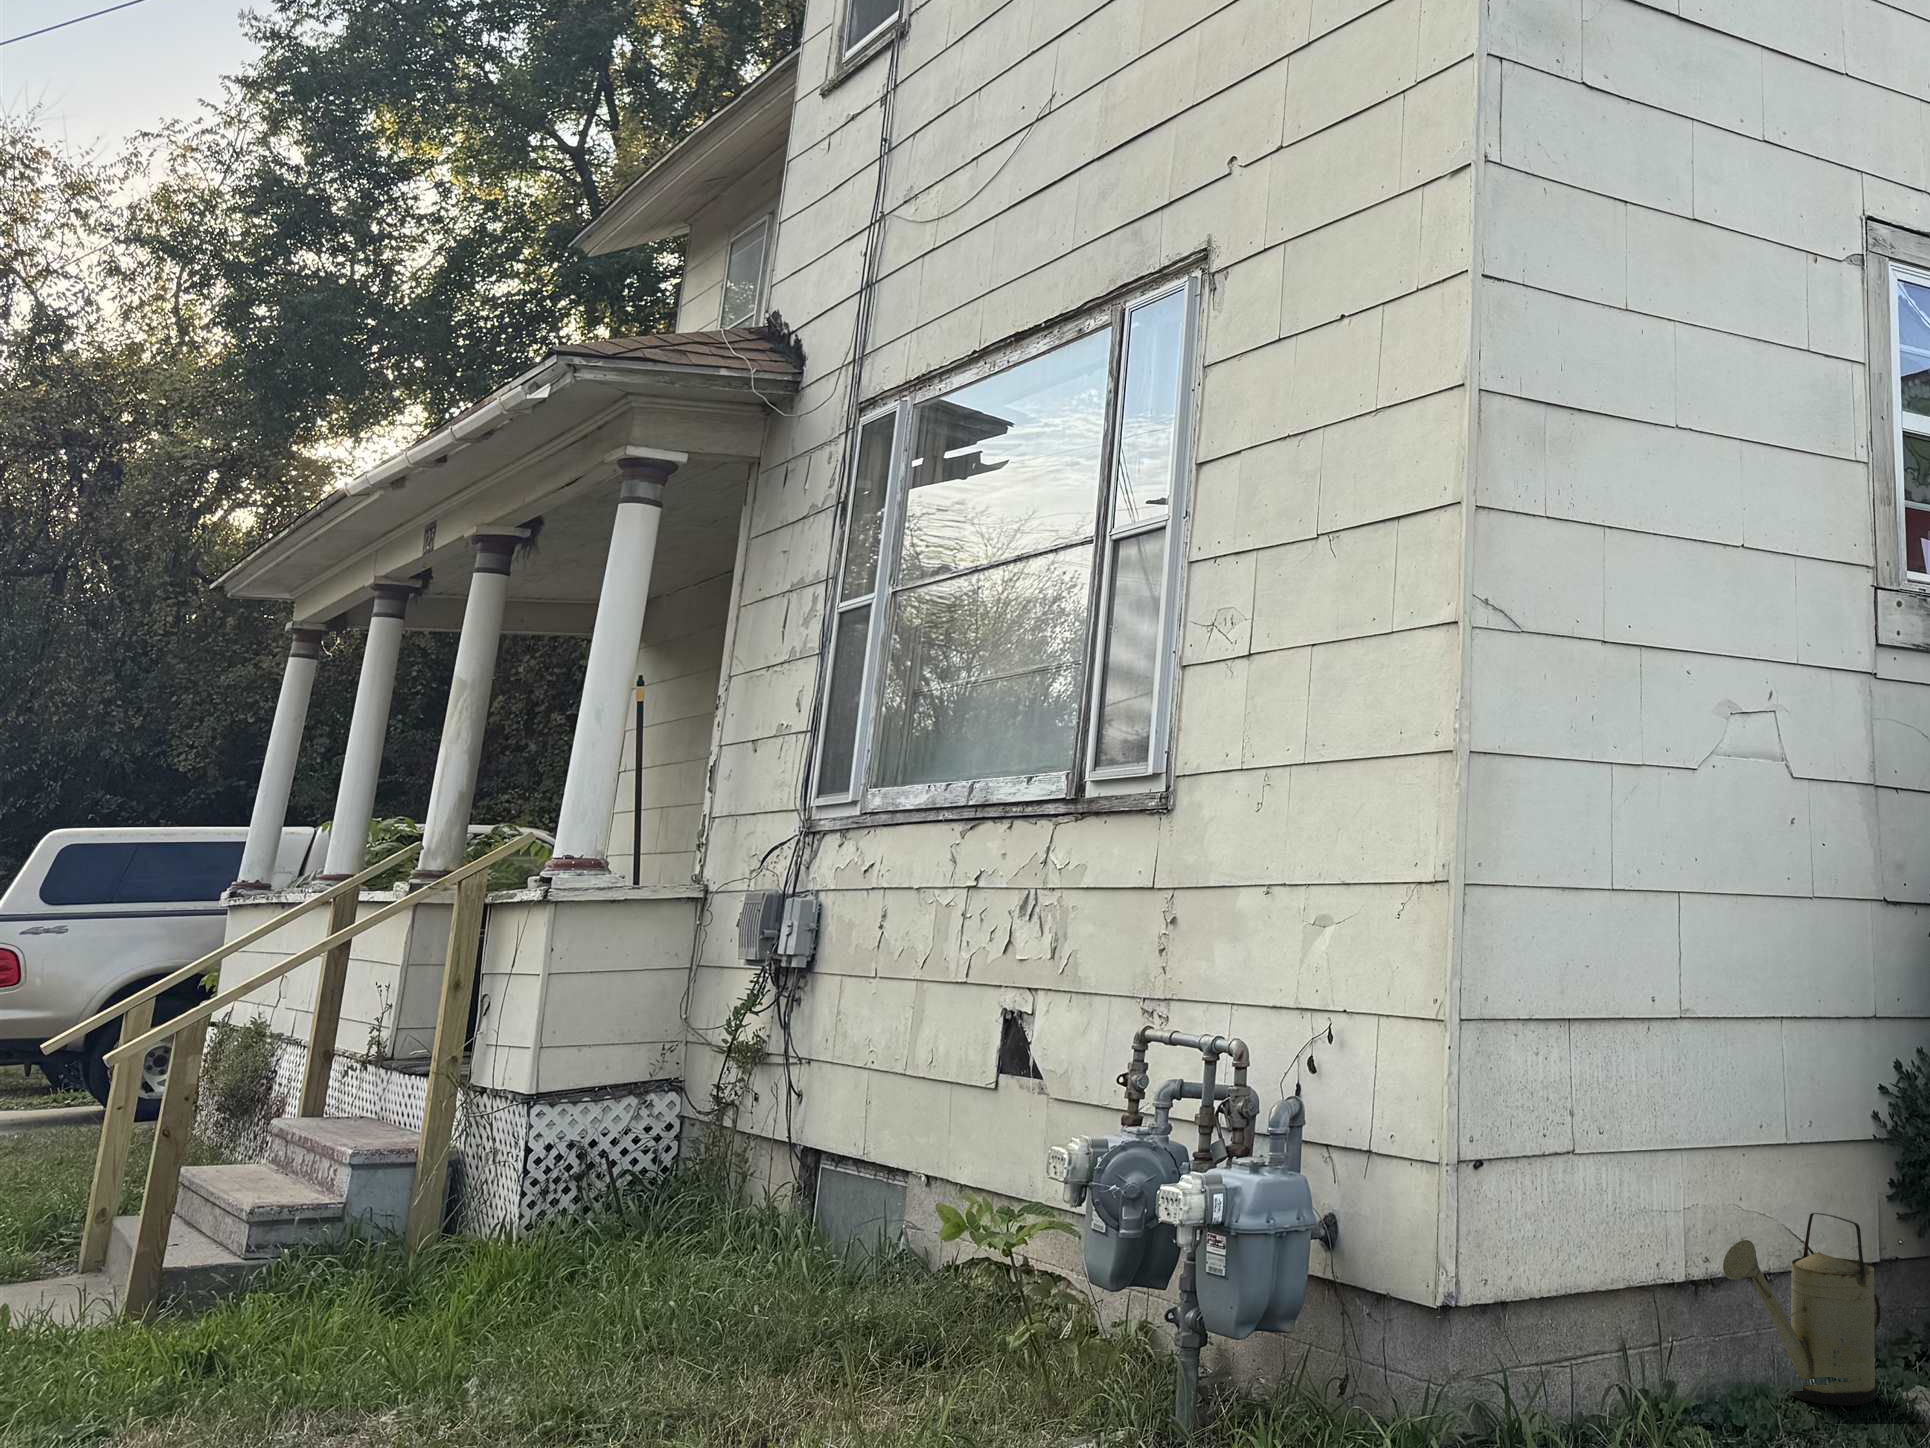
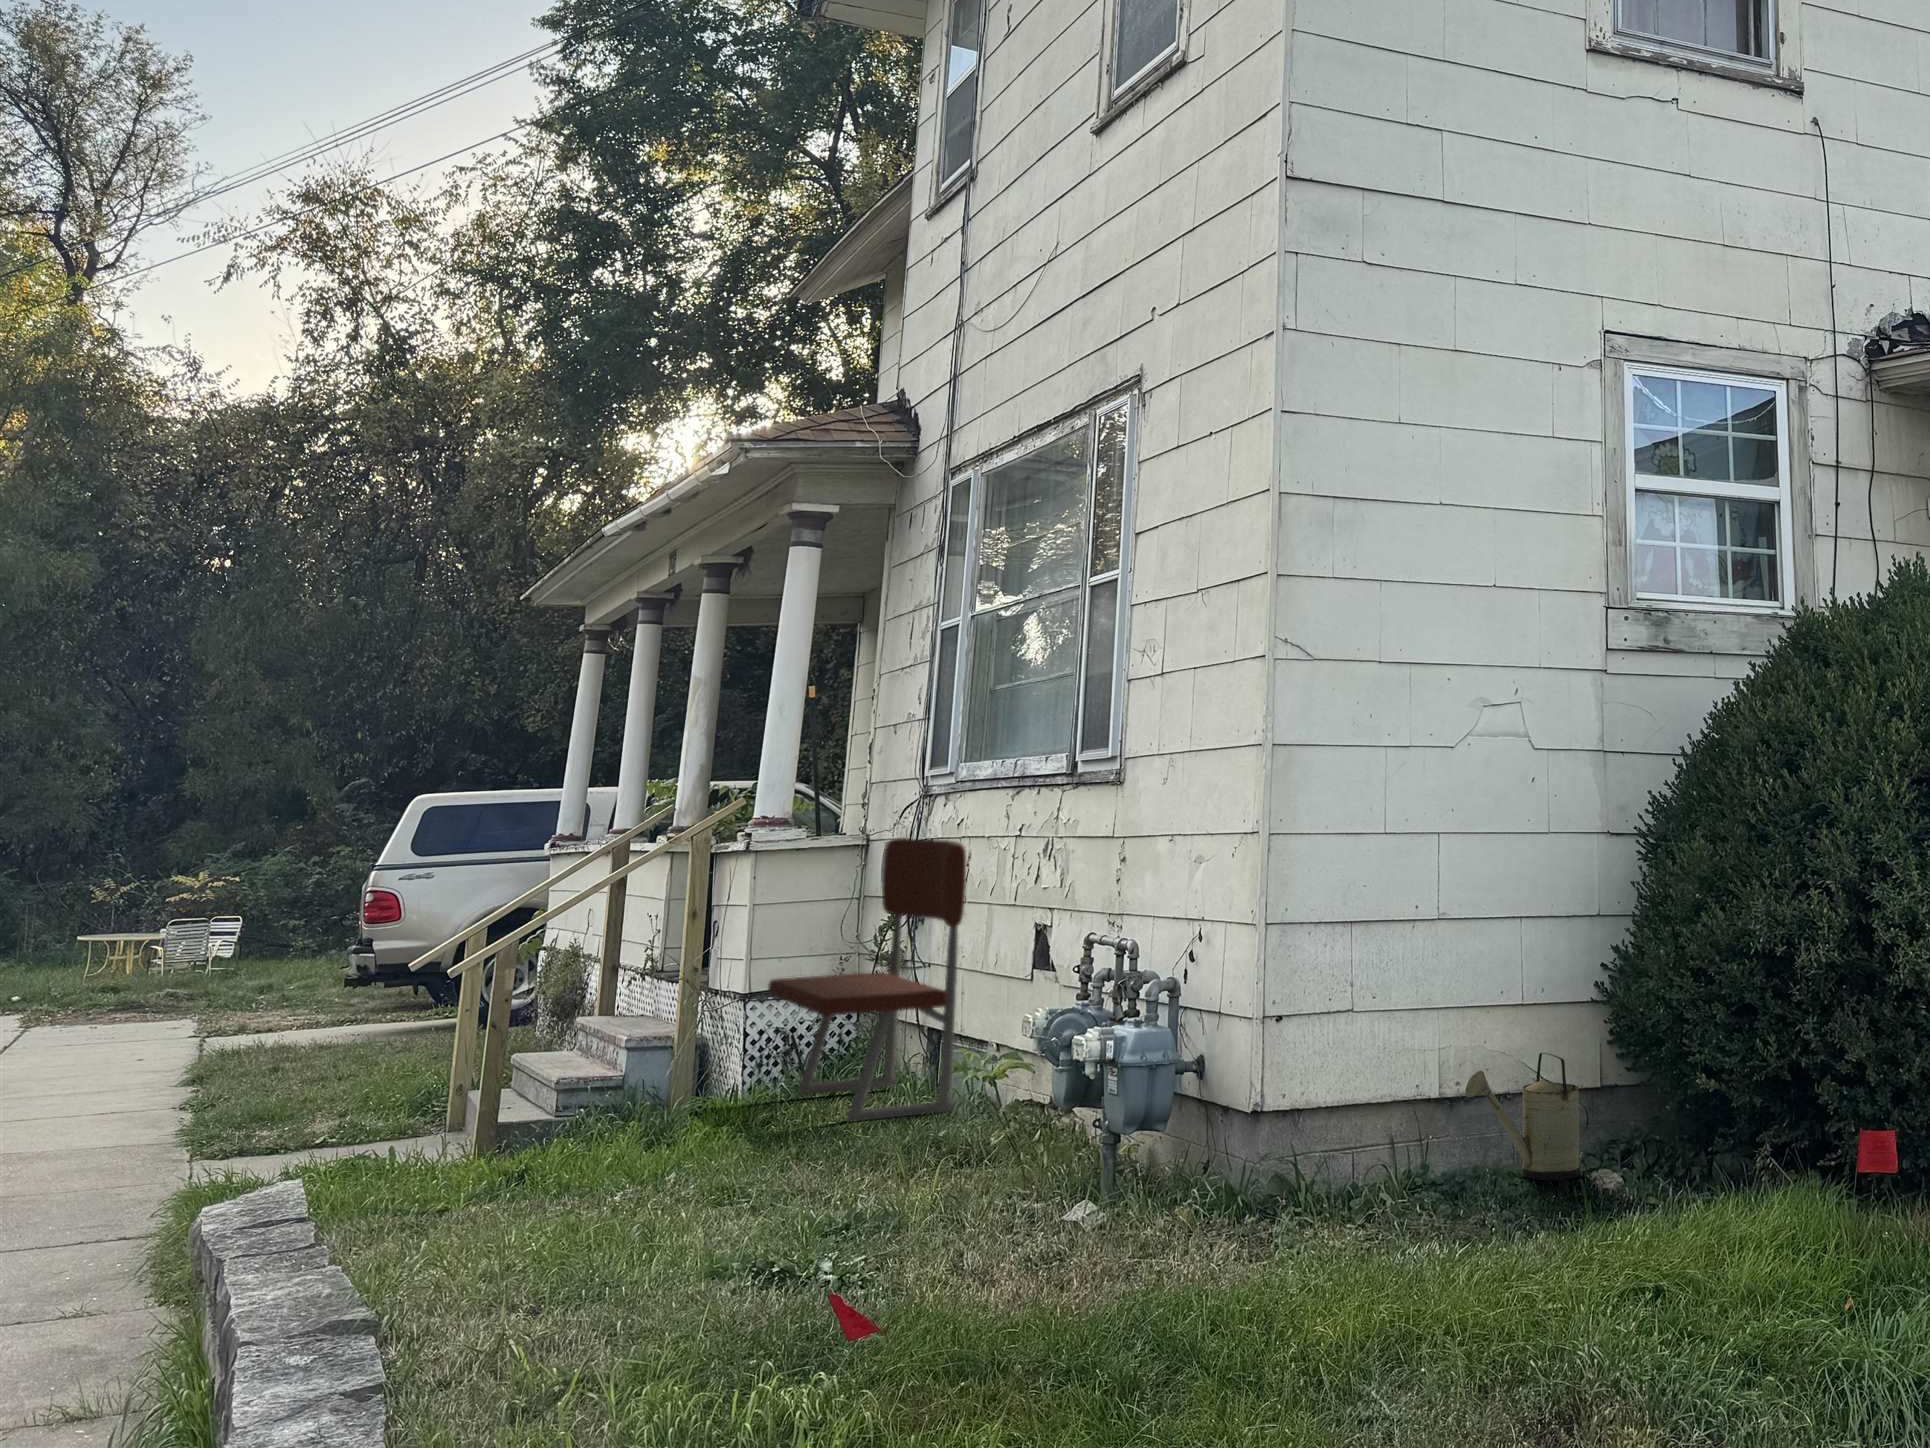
bench: none [581,885,890,1287] -> present [768,838,967,1122]

